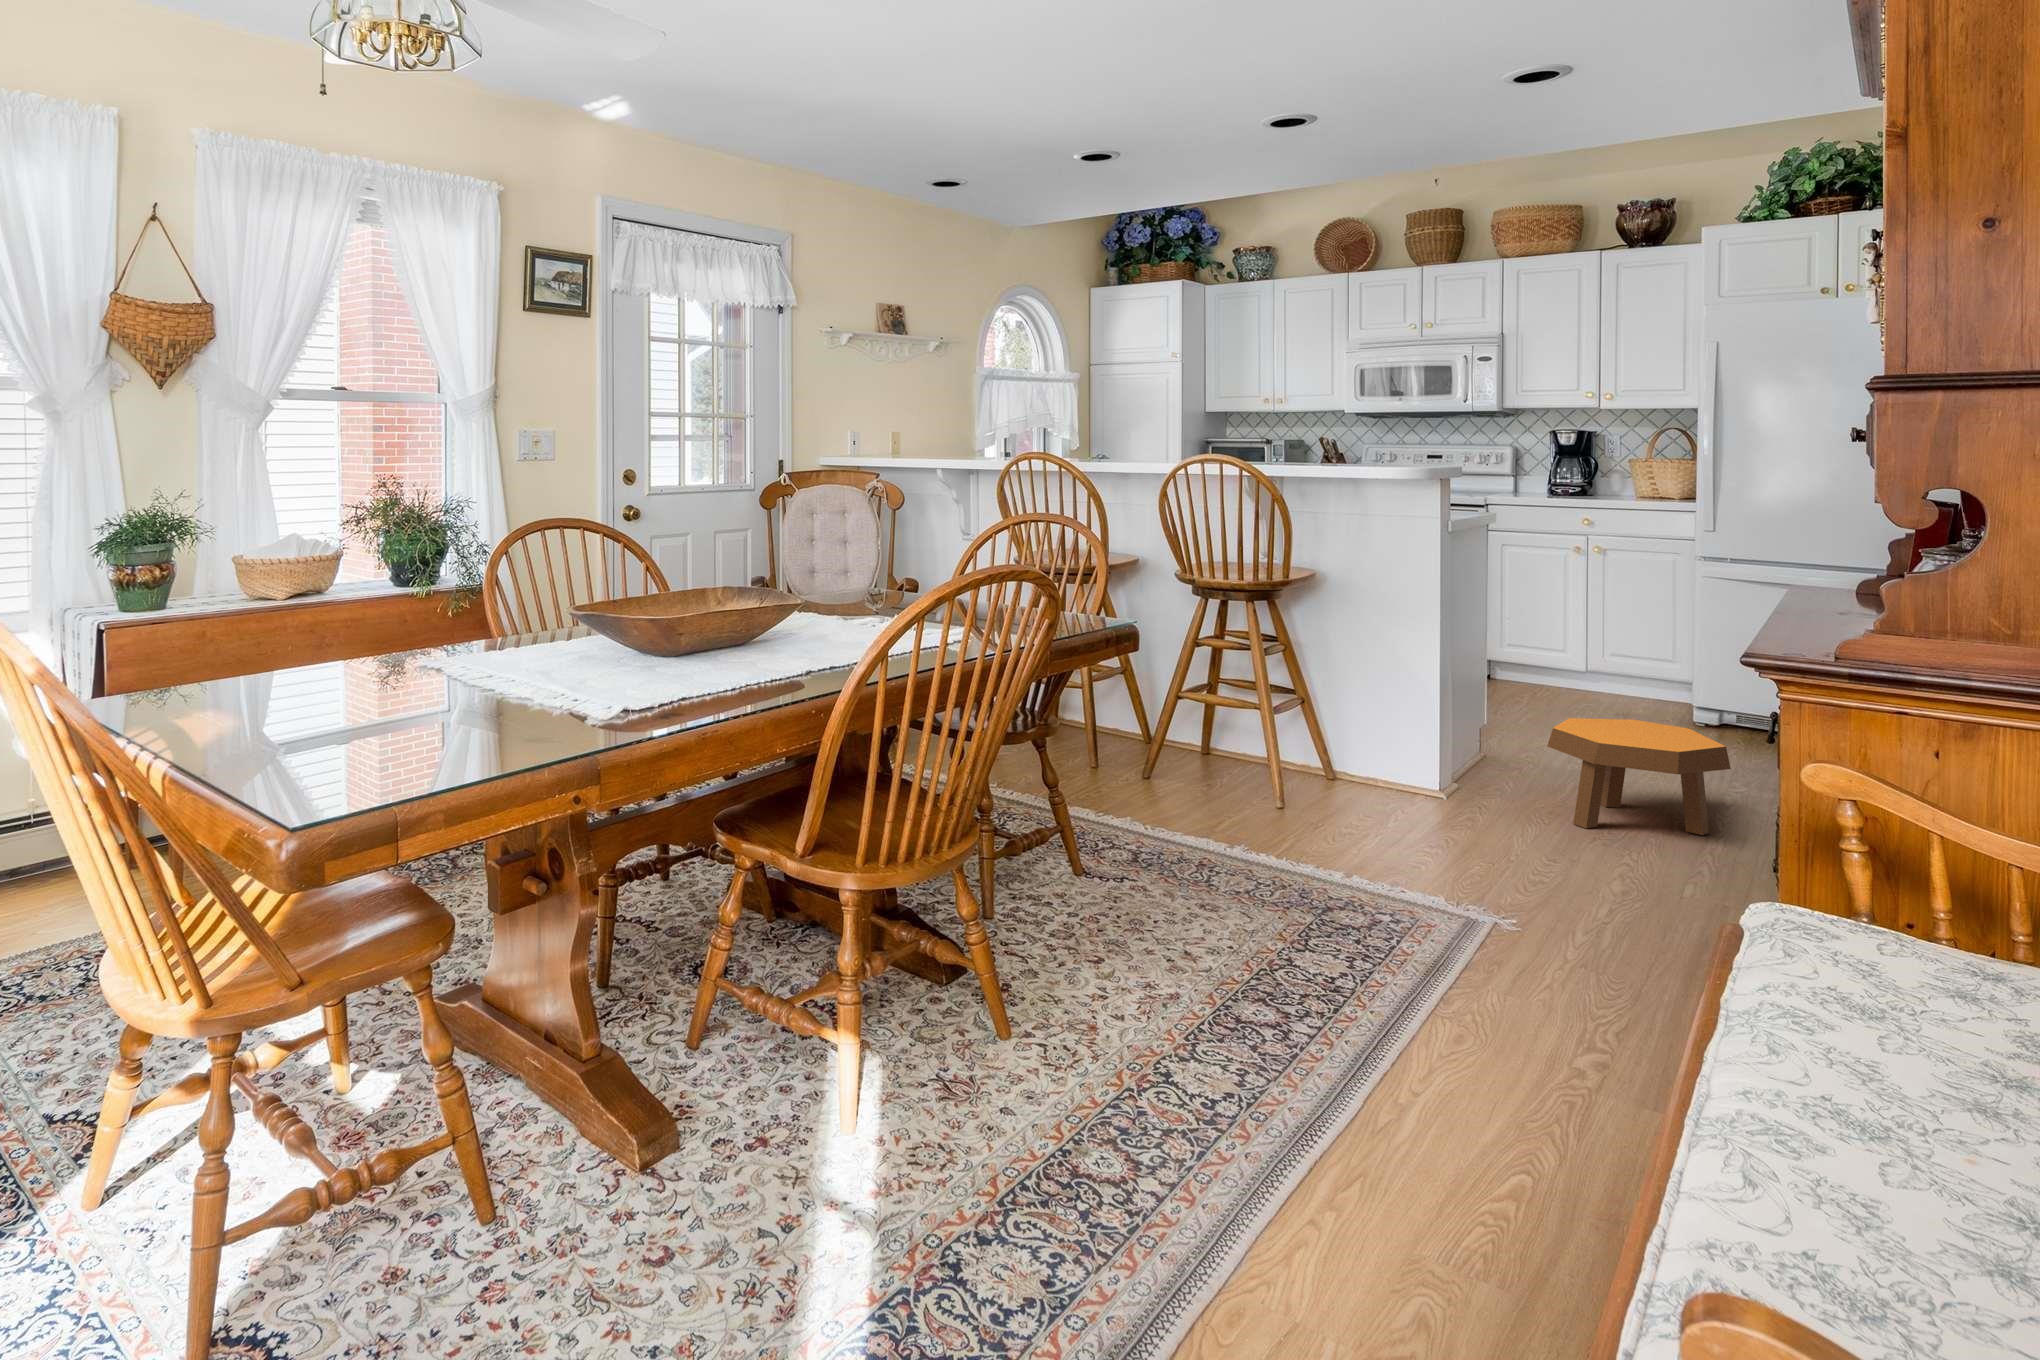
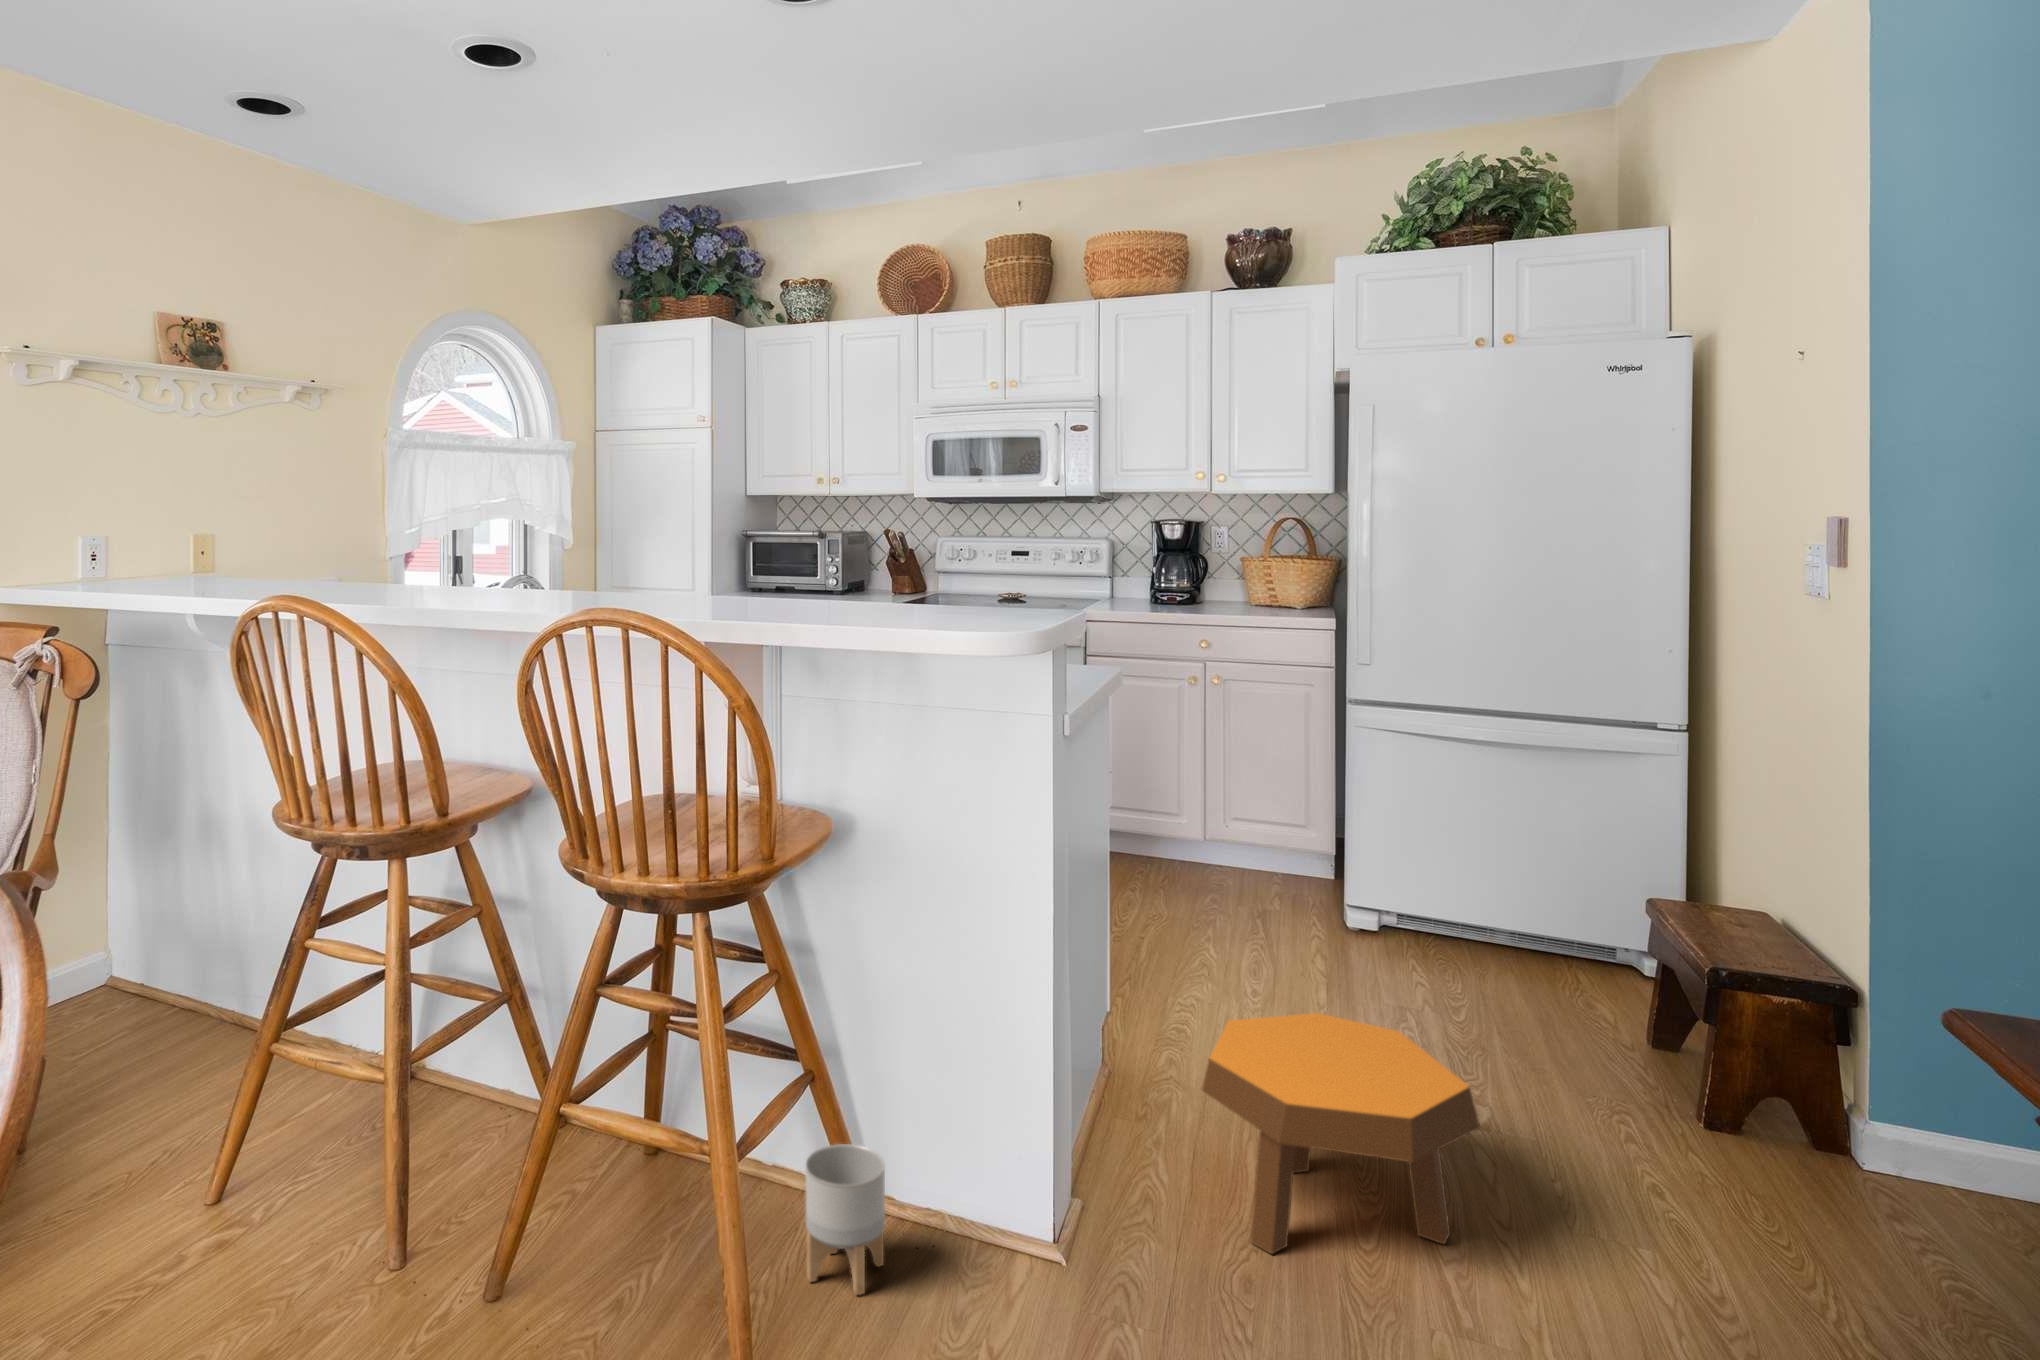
planter: none [1305,749,1351,817] -> present [805,1144,885,1295]

